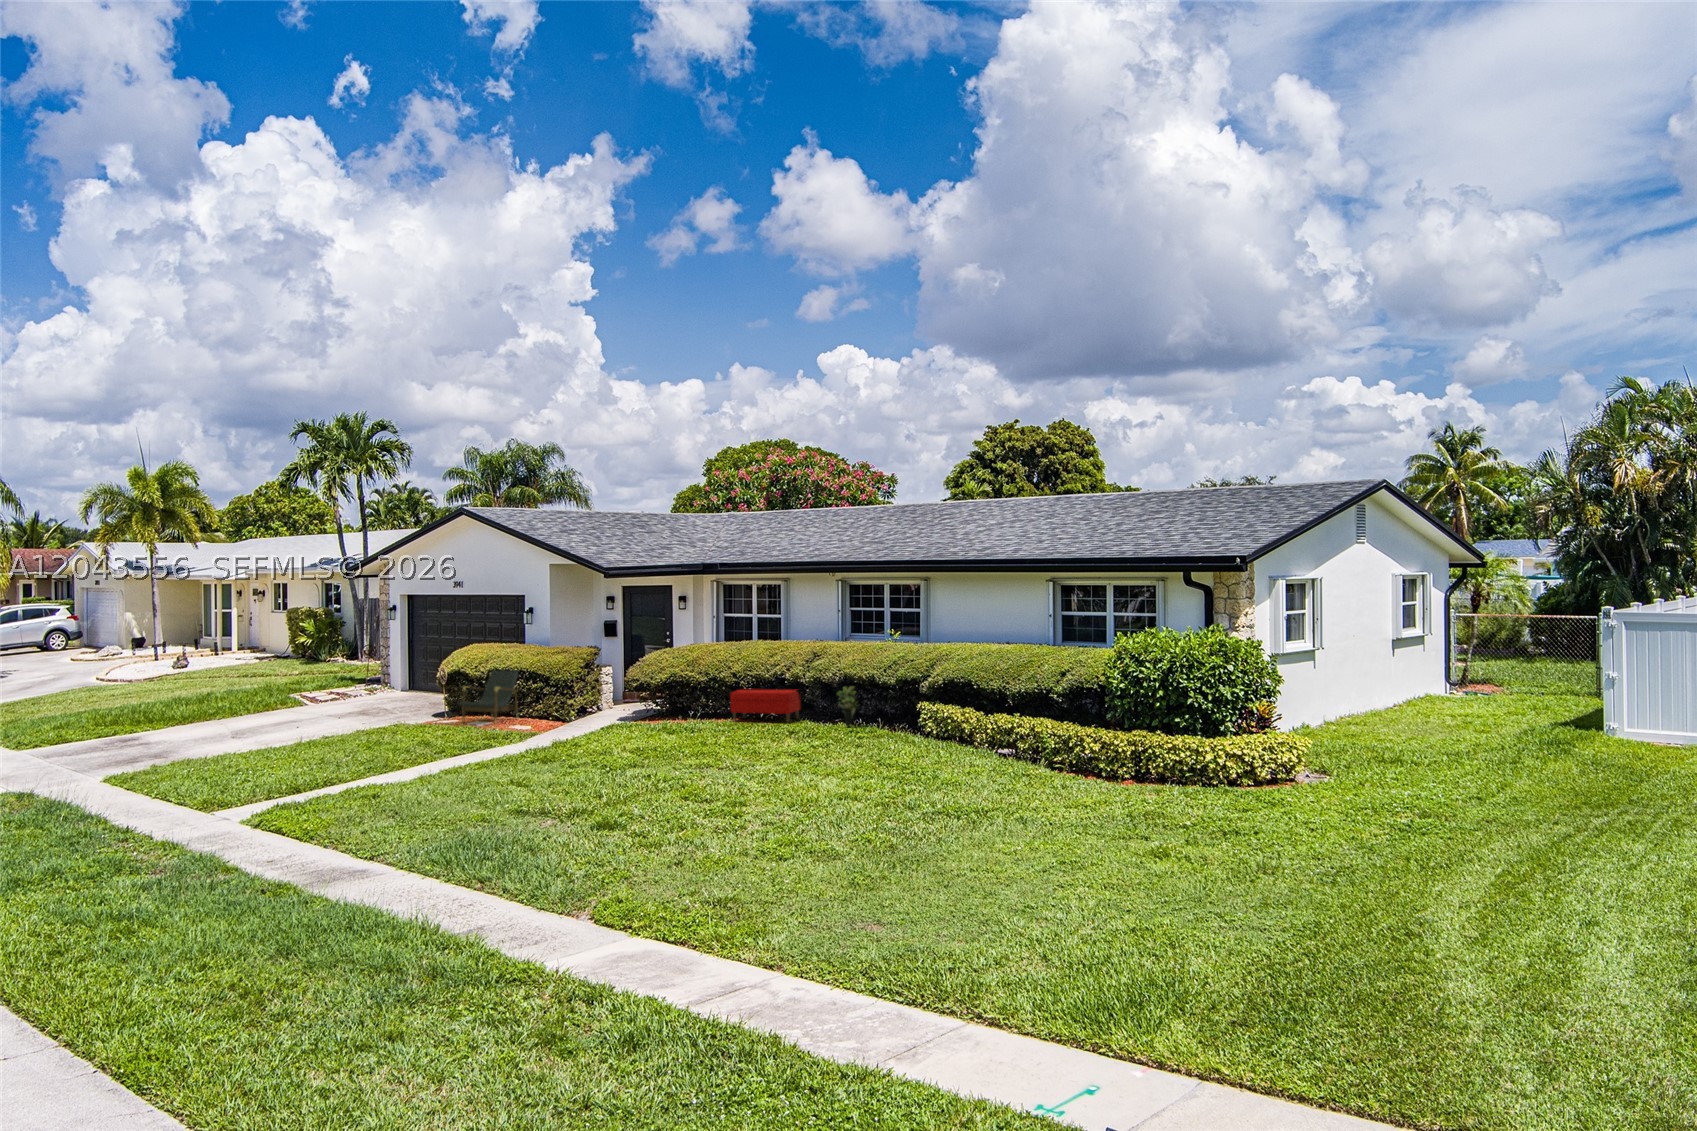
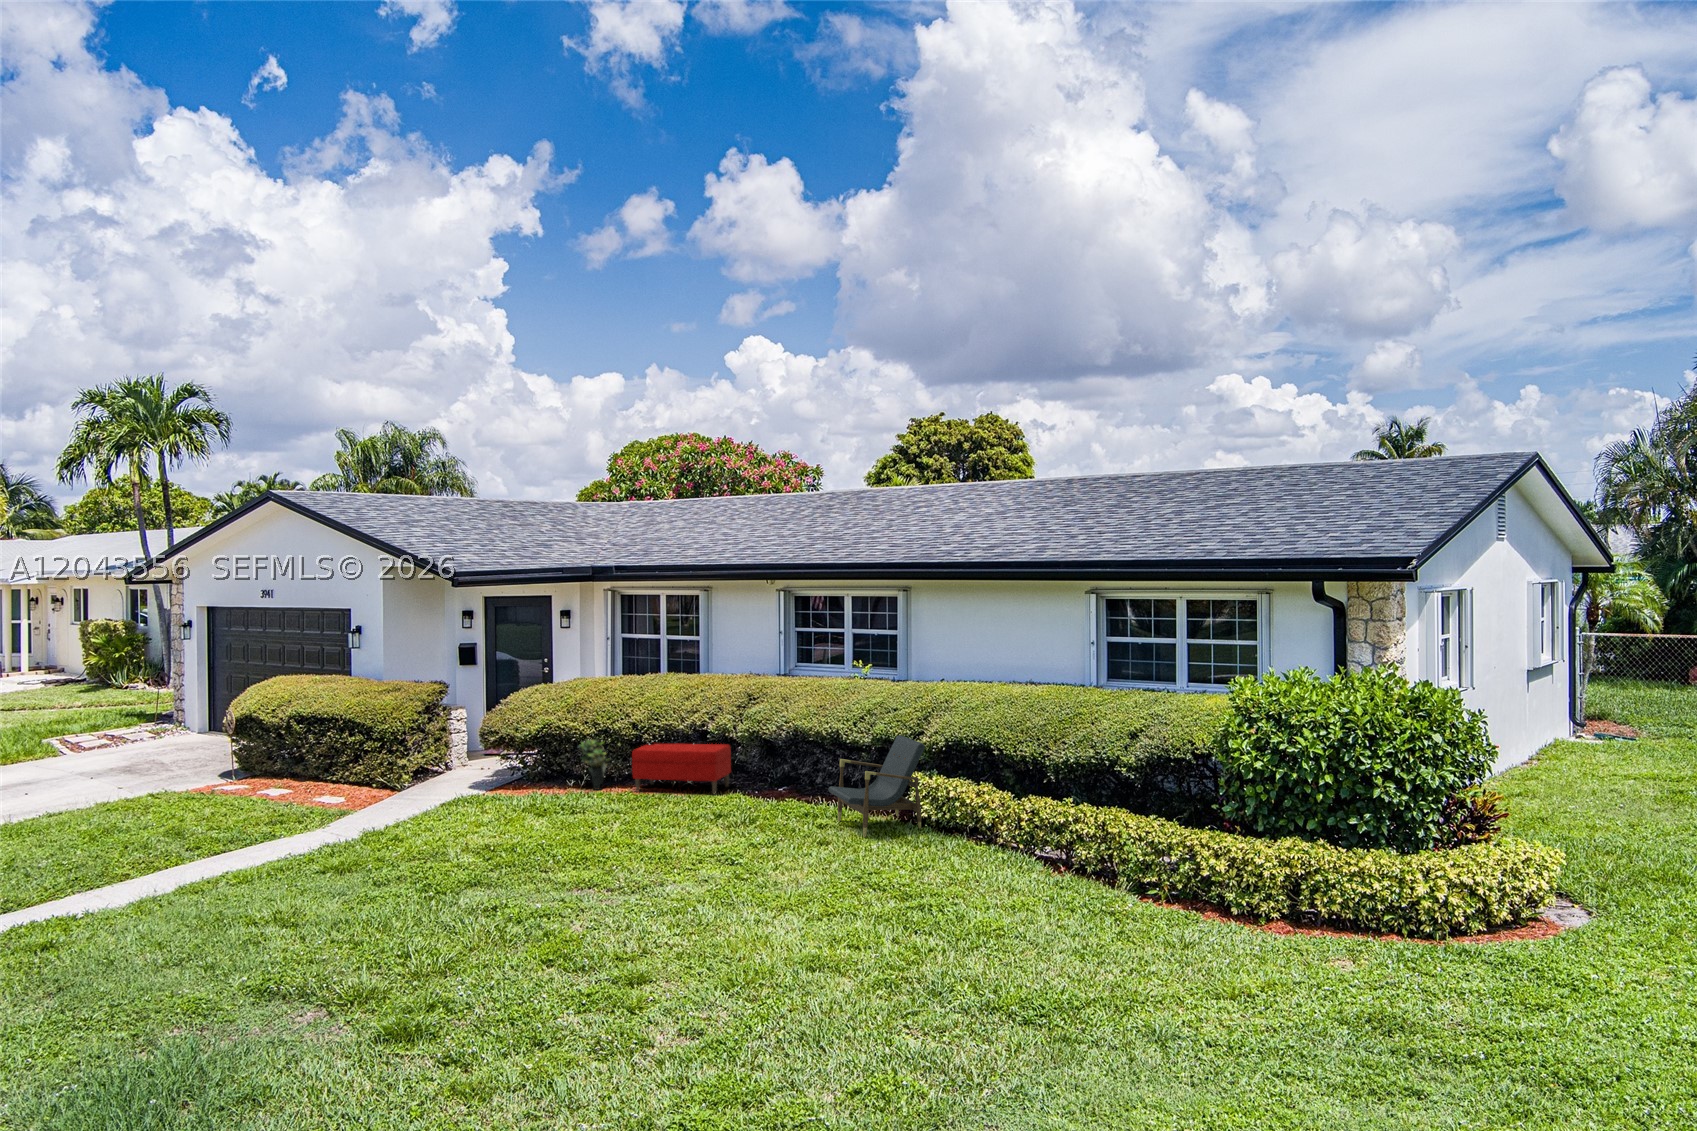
lounge chair: present [460,671,518,724] -> present [828,735,925,837]
potted plant: present [837,687,858,727] -> present [579,739,609,790]

